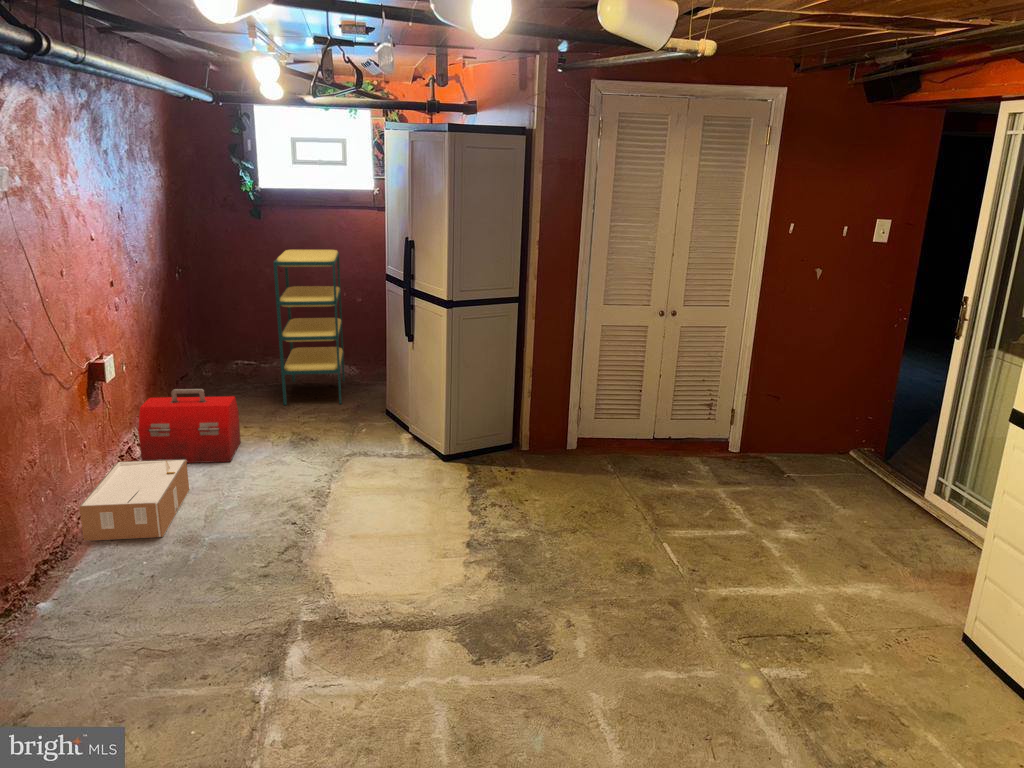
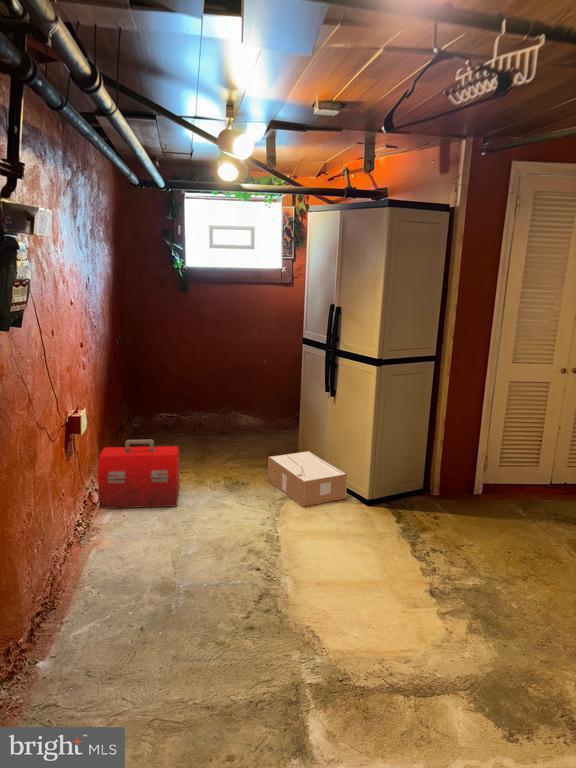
shelving unit: present [273,250,345,405] -> none [202,318,254,452]
cardboard box: present [79,460,189,541] -> present [268,451,347,507]

